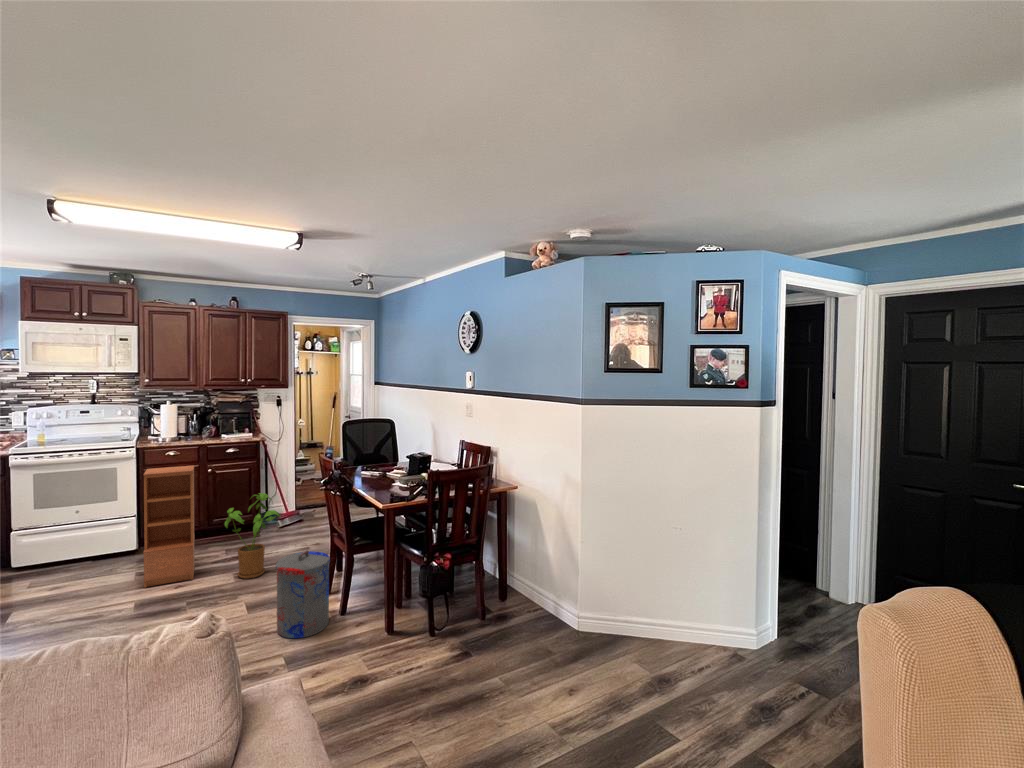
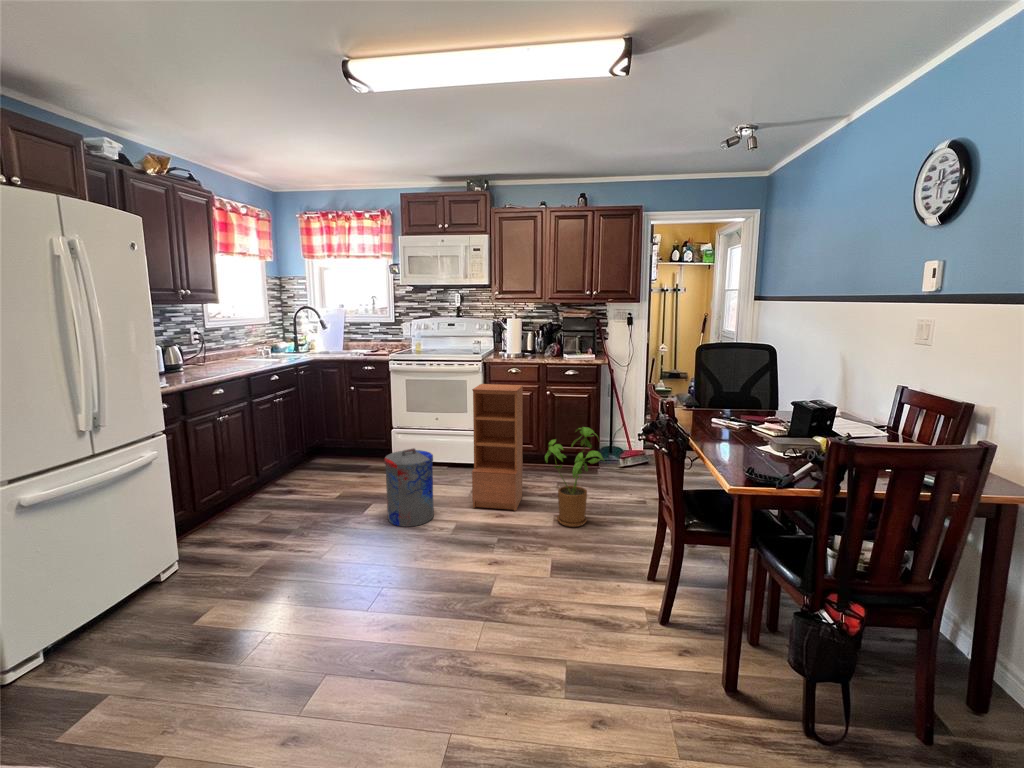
trash can: present [276,550,330,638] -> present [384,448,434,527]

